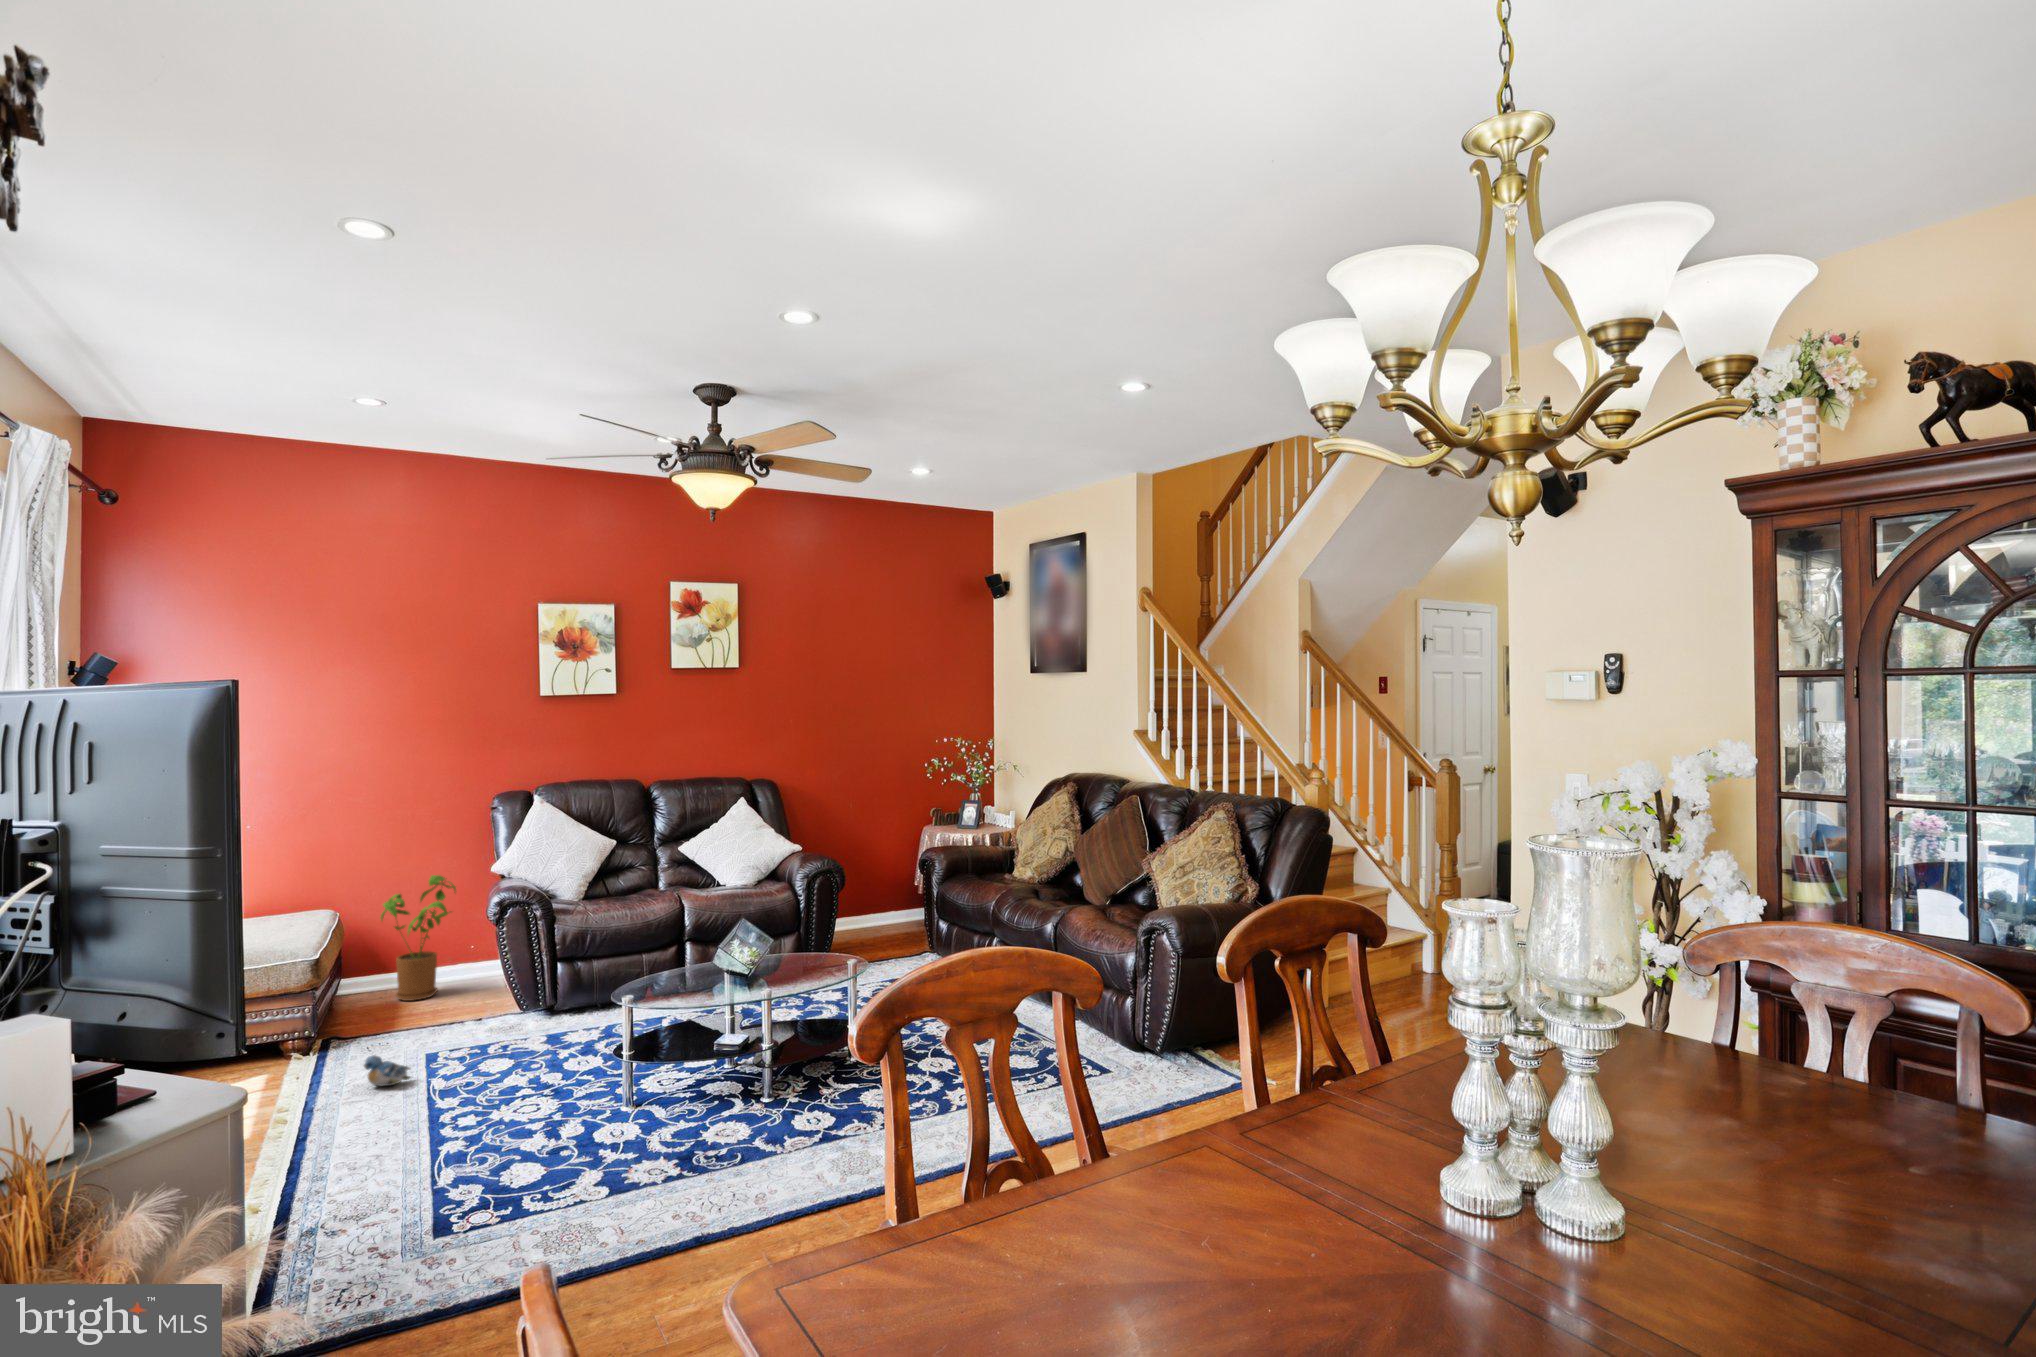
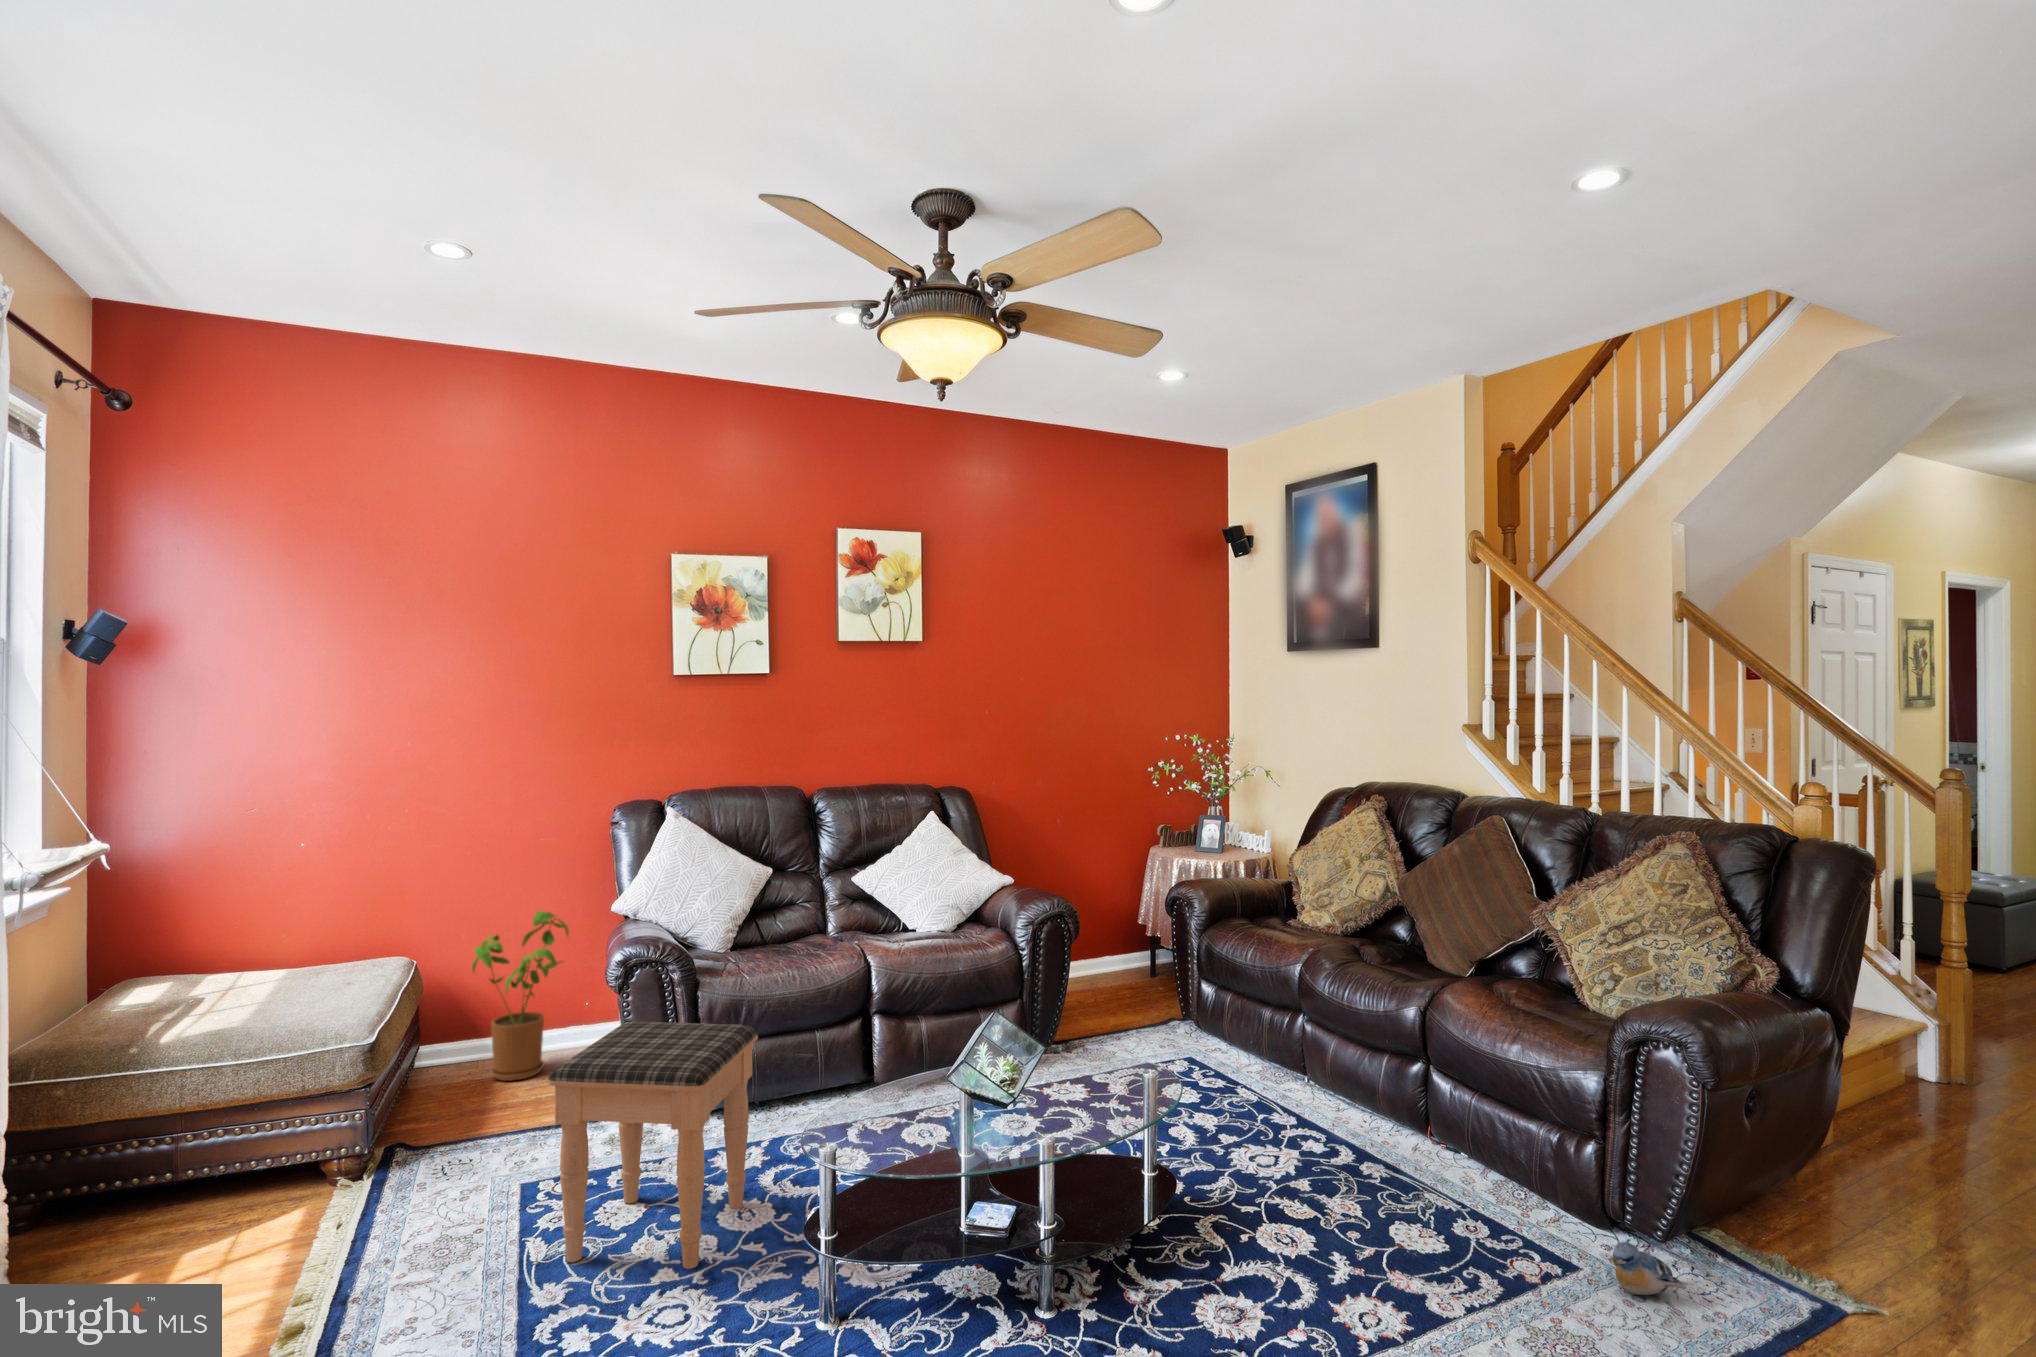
footstool: none [447,938,593,1088] -> present [548,1021,758,1269]
plush toy: present [364,1055,411,1086] -> present [1612,1242,1687,1295]

